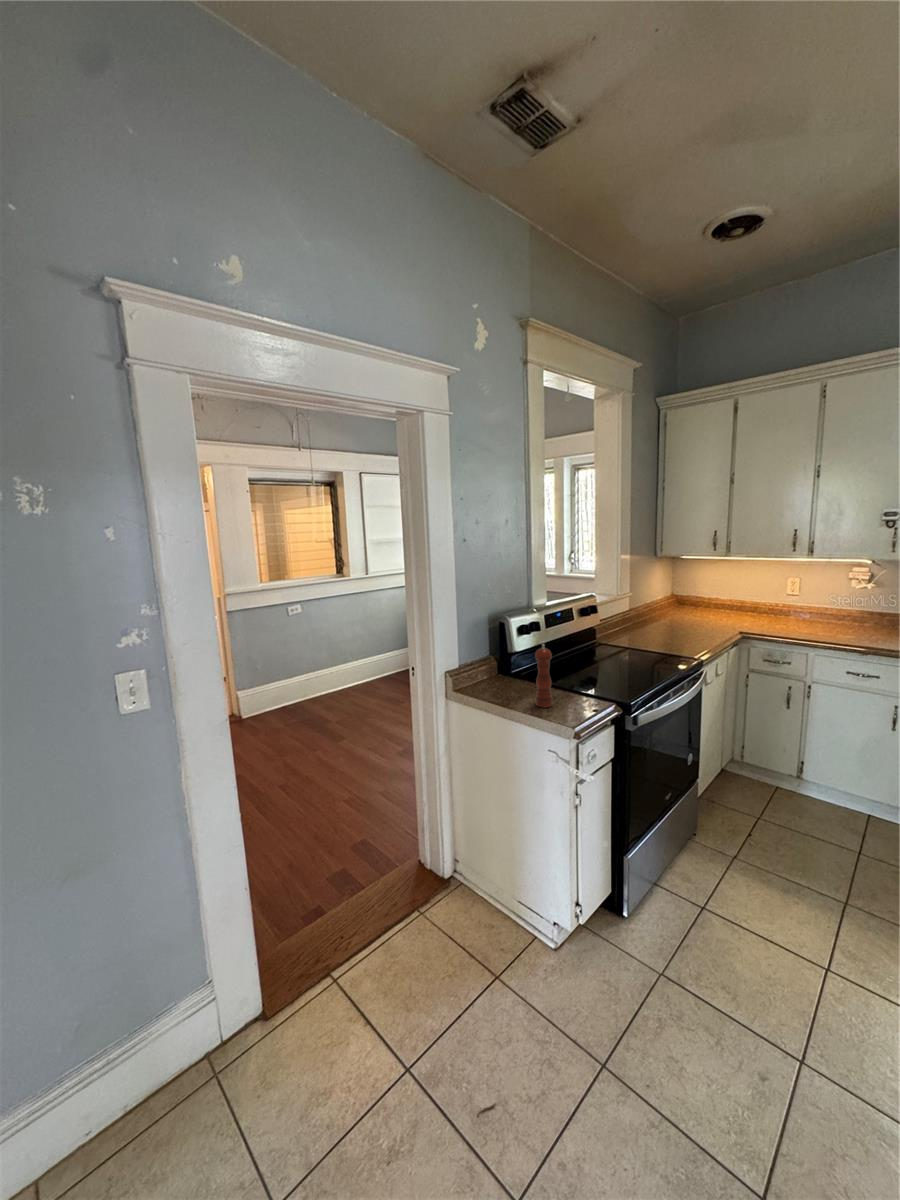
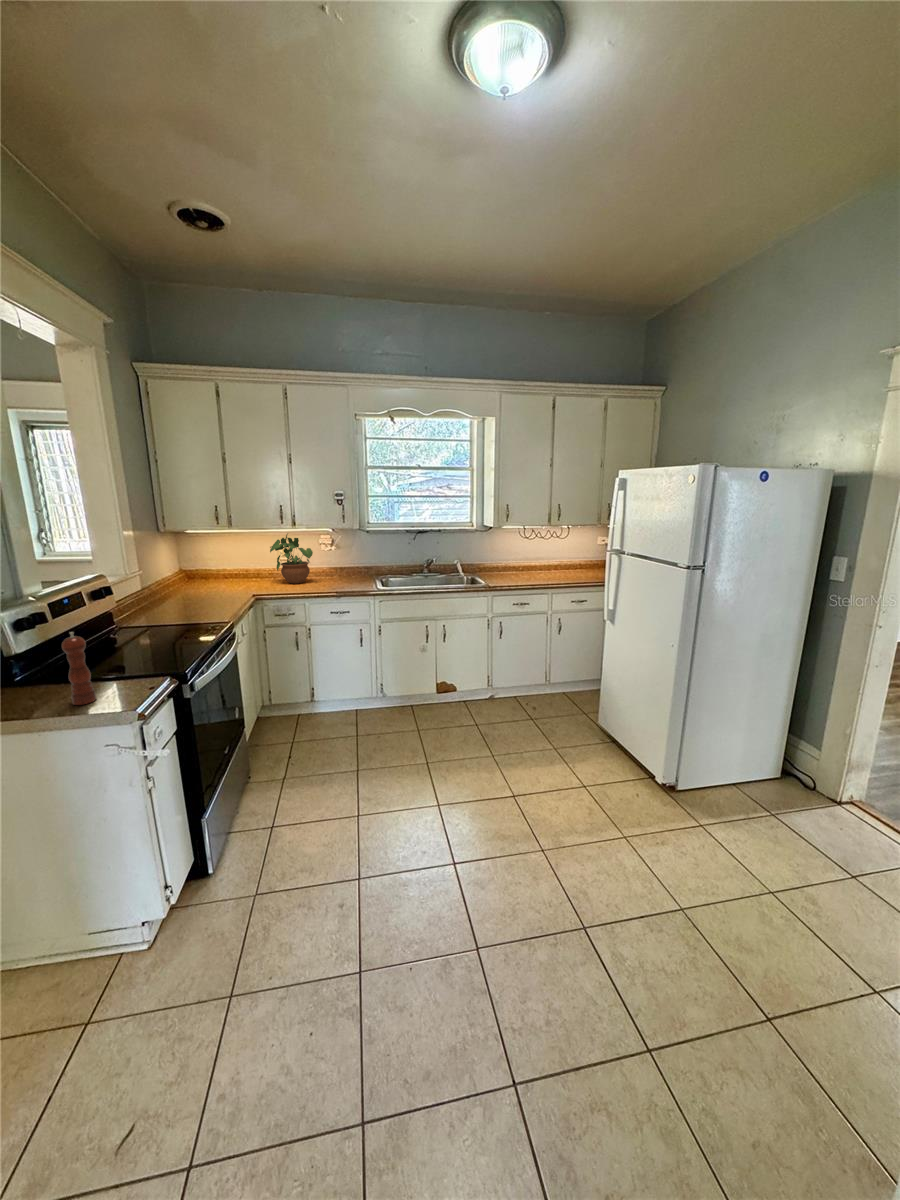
potted plant: none [772,563,835,626] -> present [270,534,313,584]

